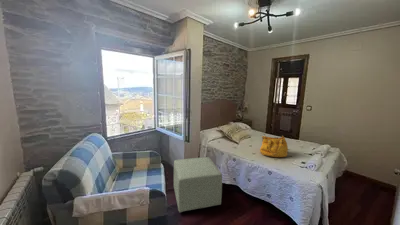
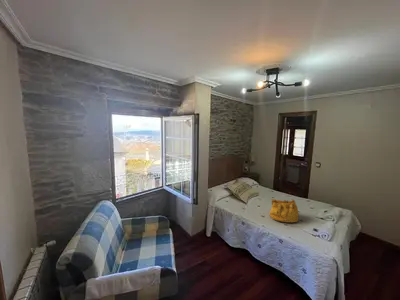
ottoman: present [174,157,222,212] -> none [182,220,231,283]

